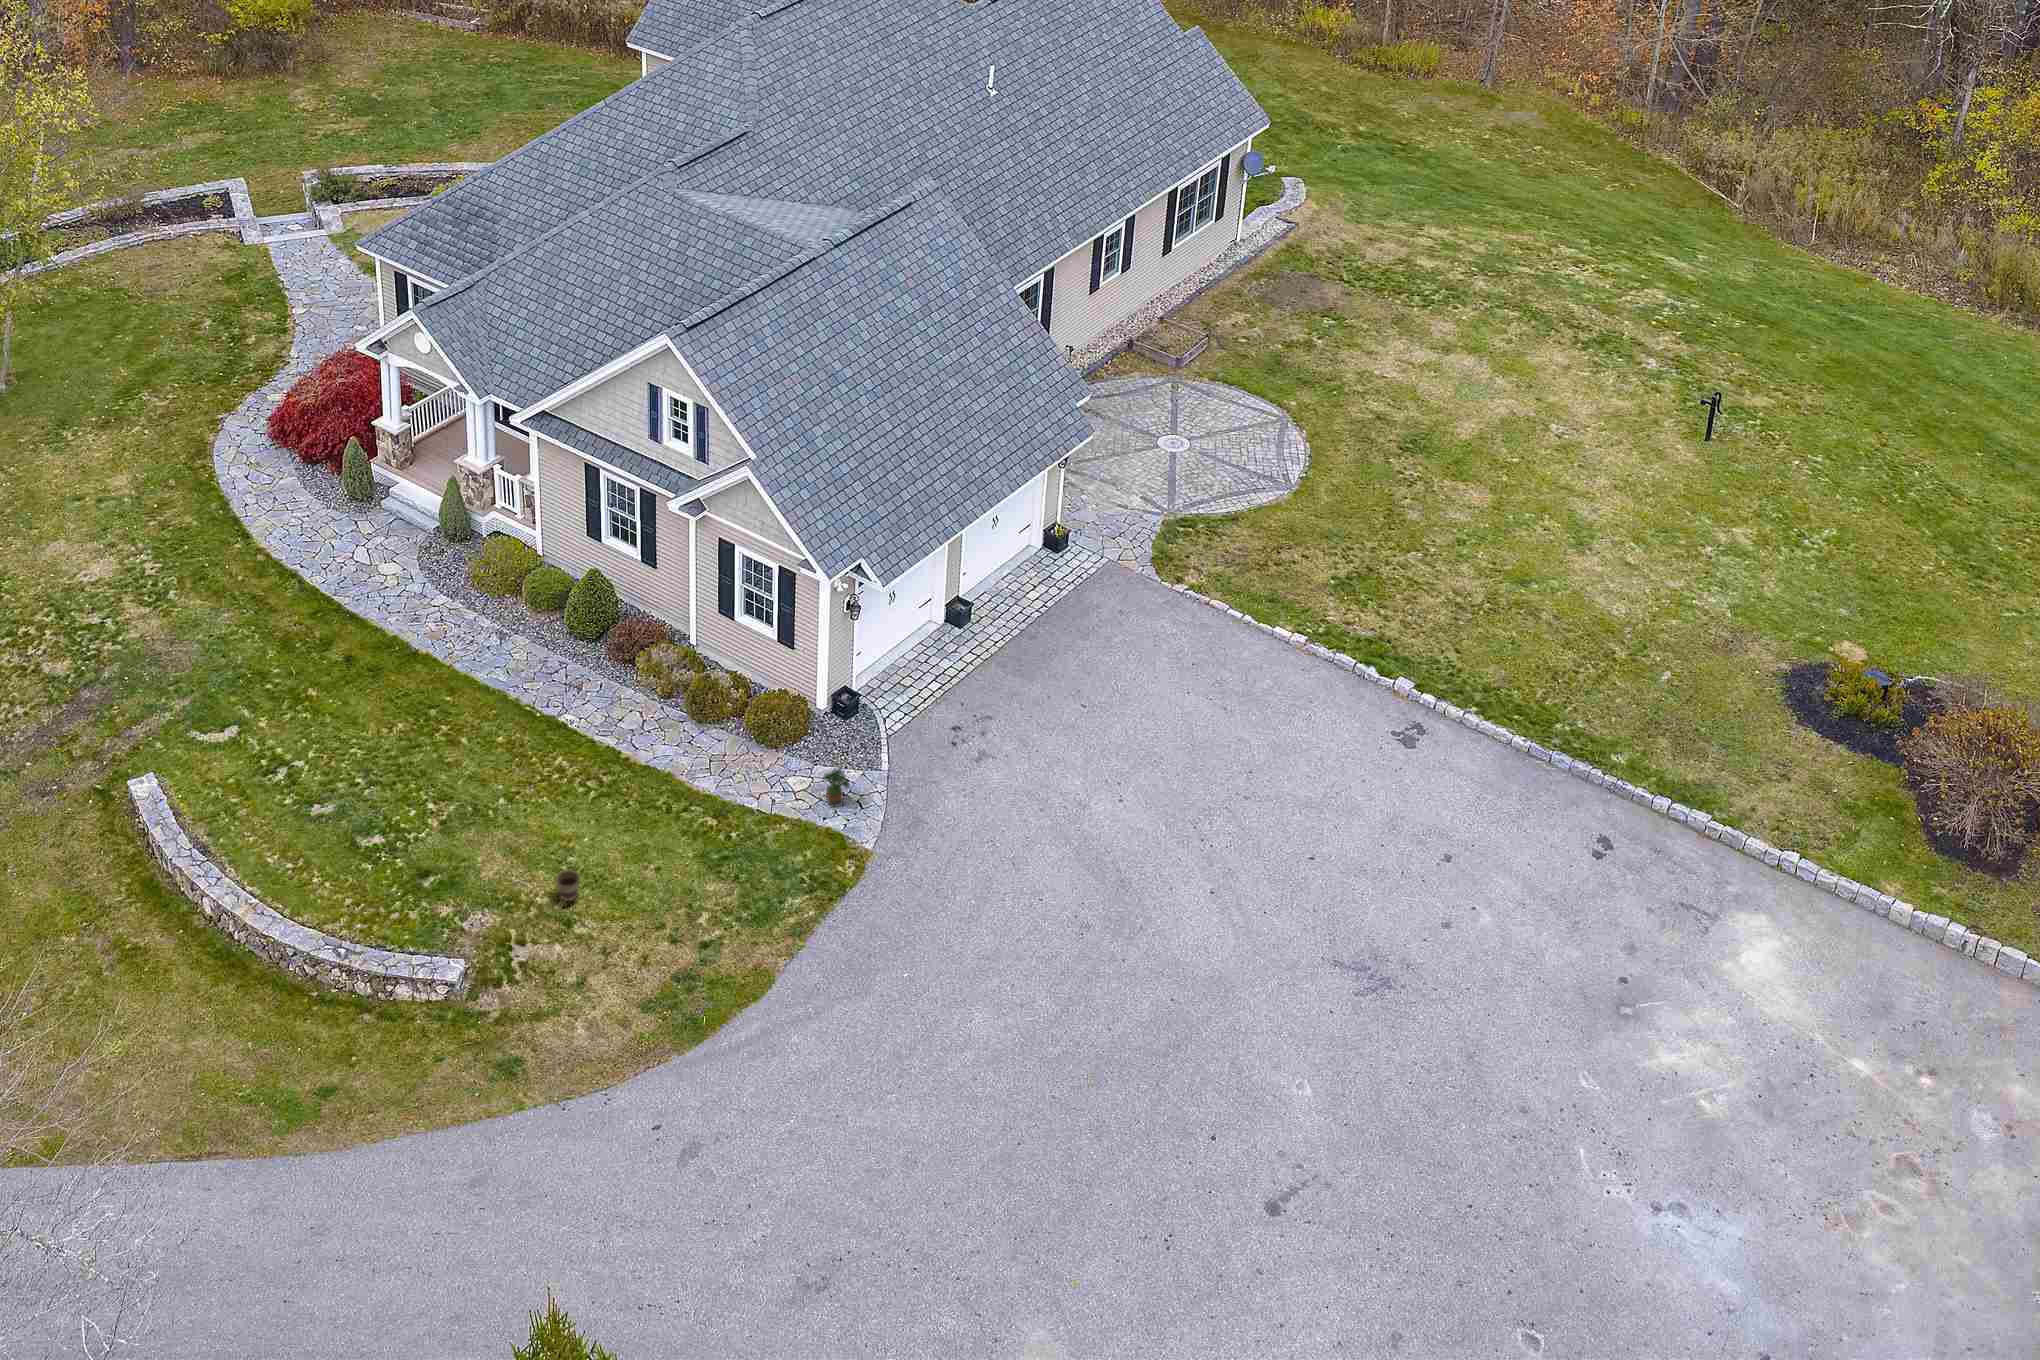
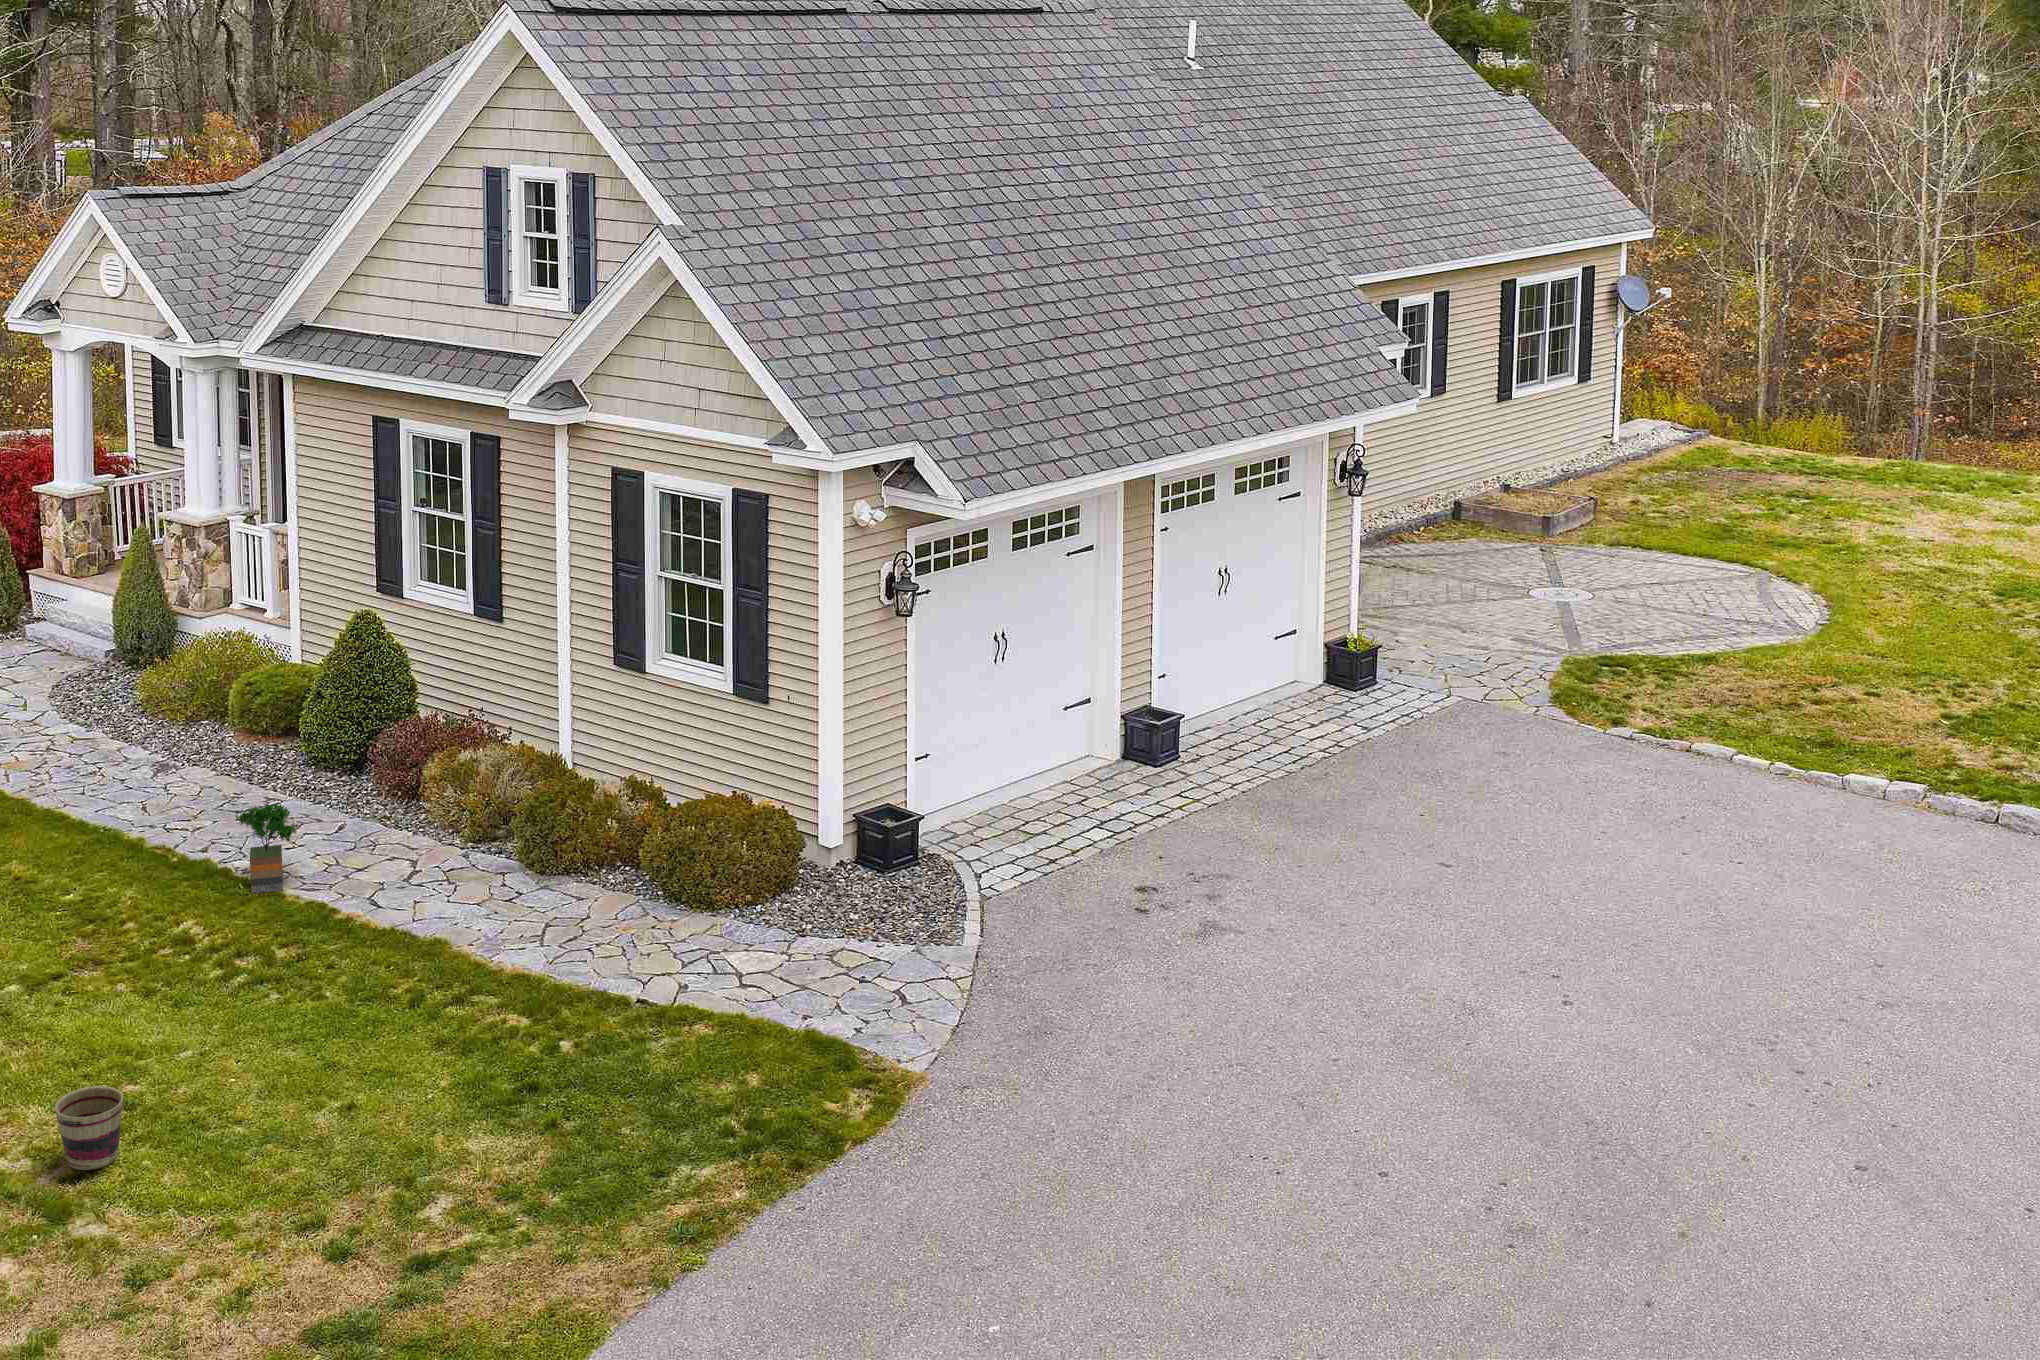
potted tree: present [823,769,849,808] -> present [238,804,295,894]

